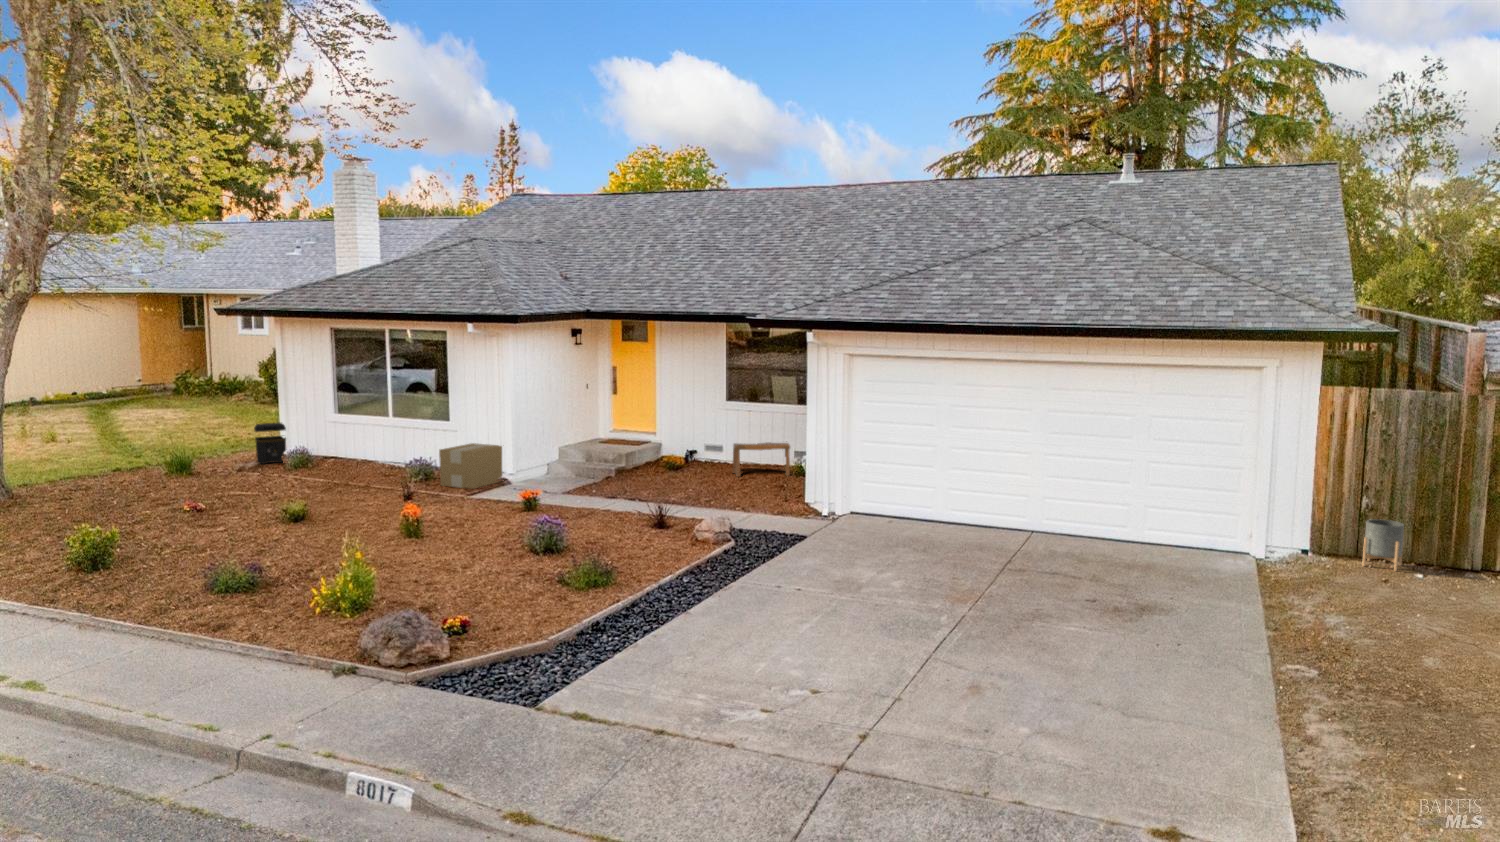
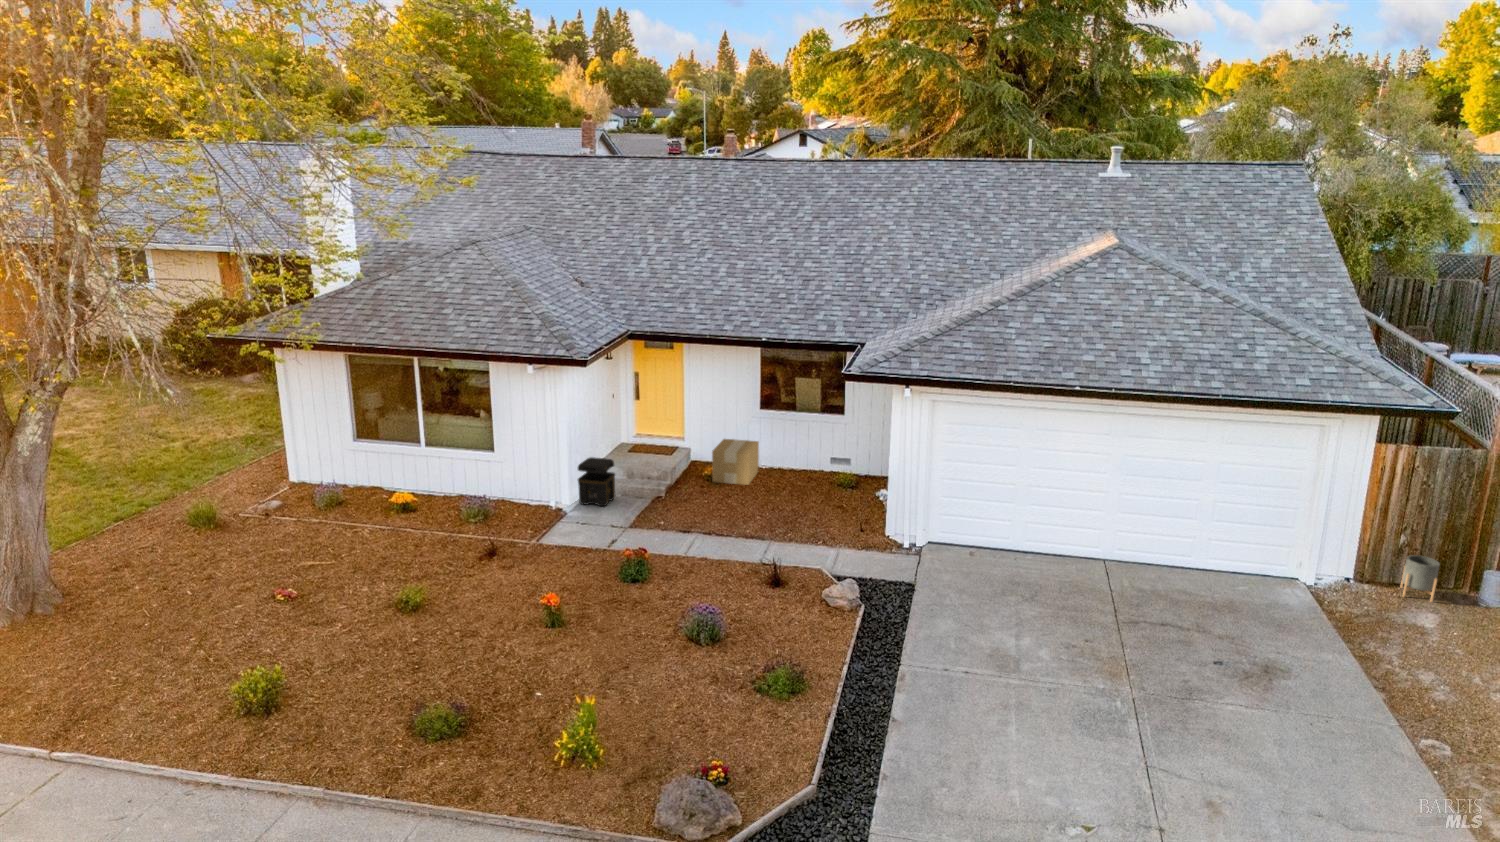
toolbox: present [254,423,286,464] -> present [578,457,615,506]
bench: present [732,442,790,477] -> none [773,449,832,489]
cardboard box: present [439,443,502,489] -> present [712,439,759,485]

